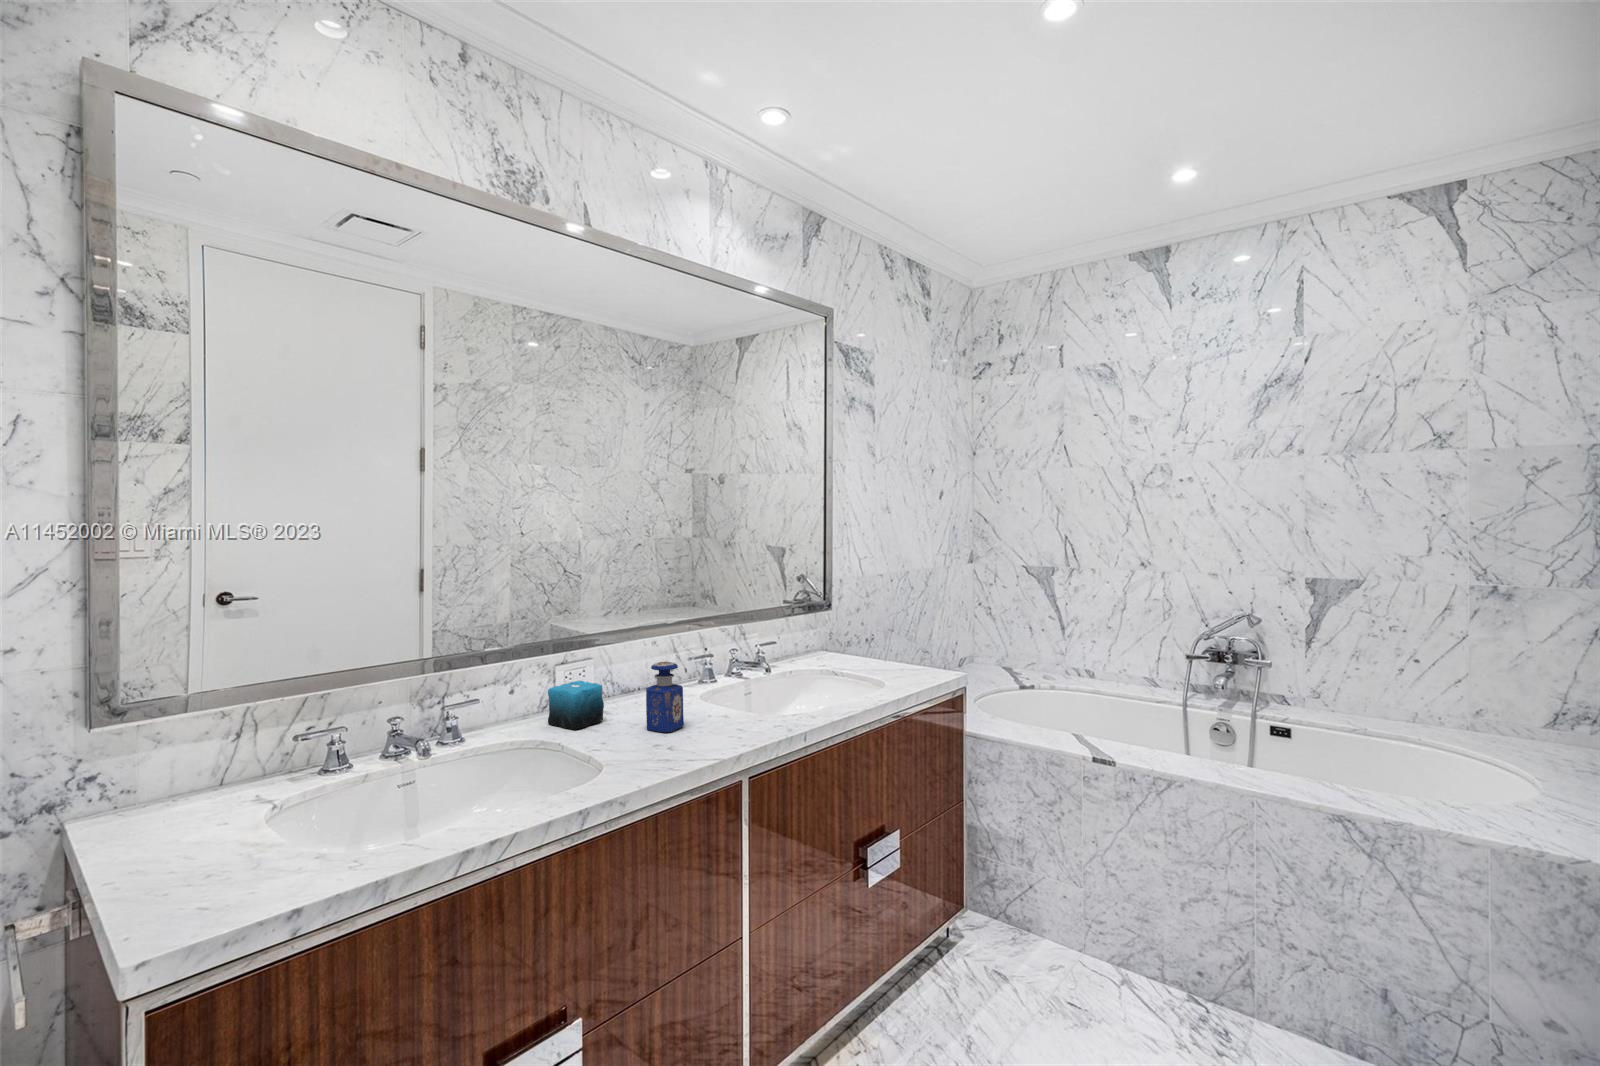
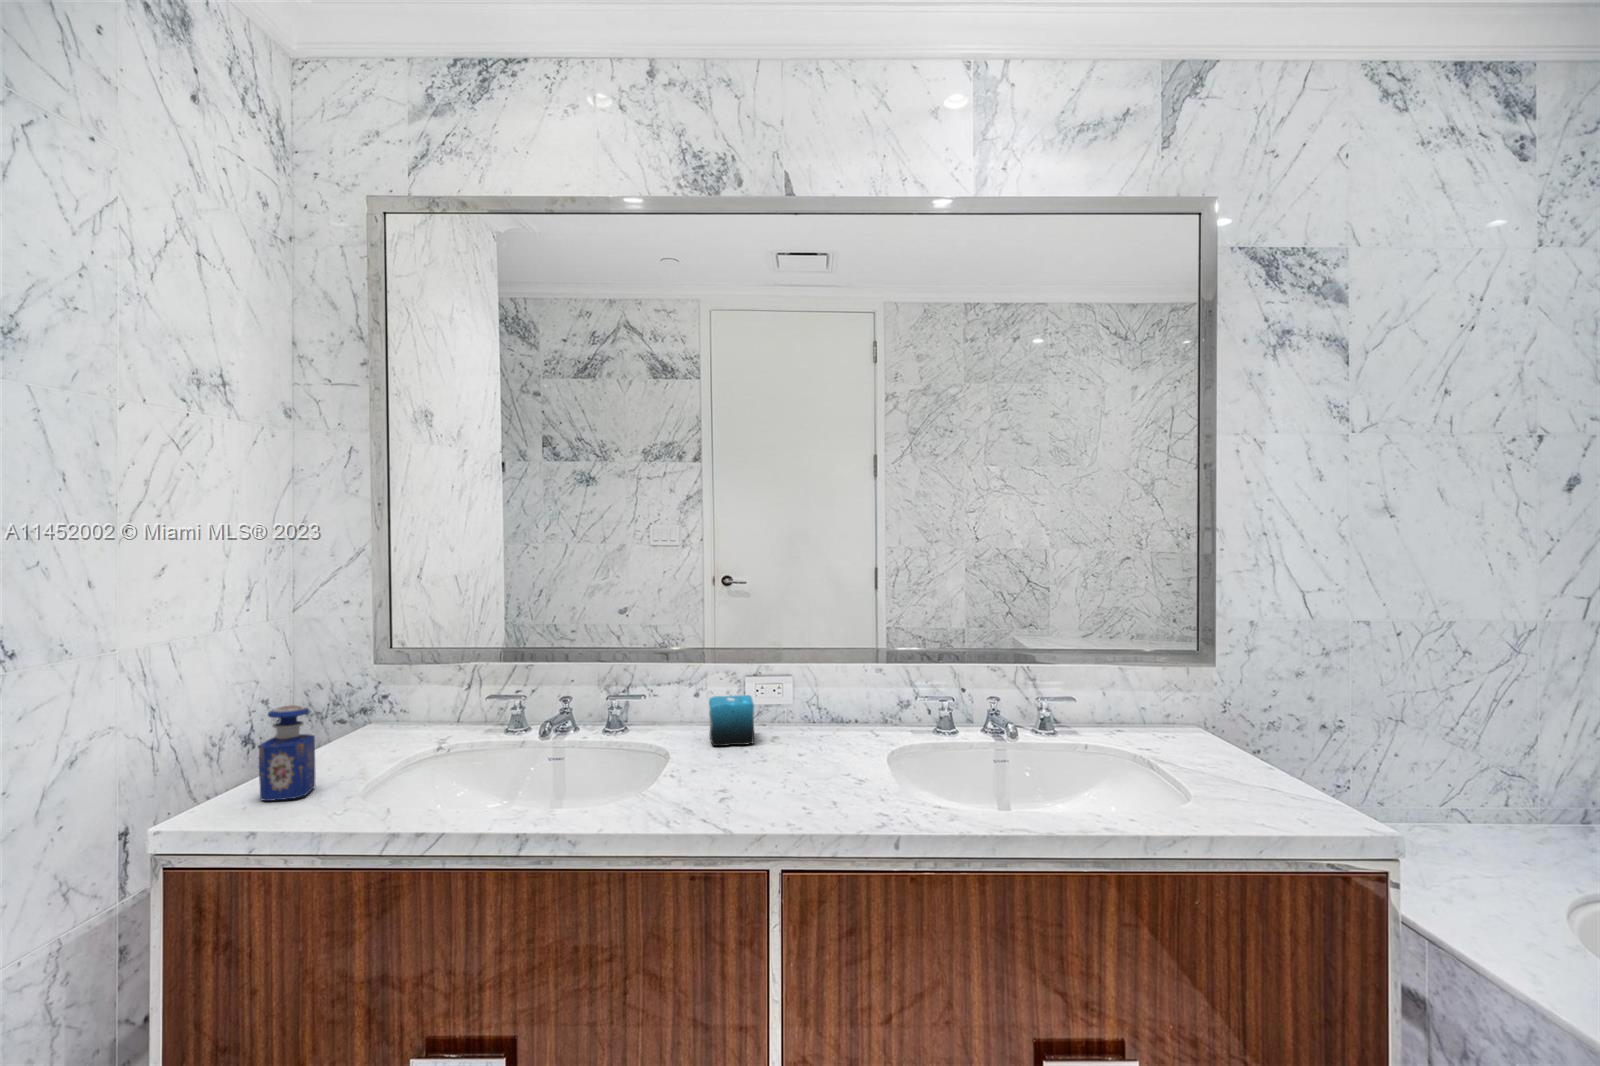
perfume bottle: present [646,662,684,732] -> present [259,706,315,801]

